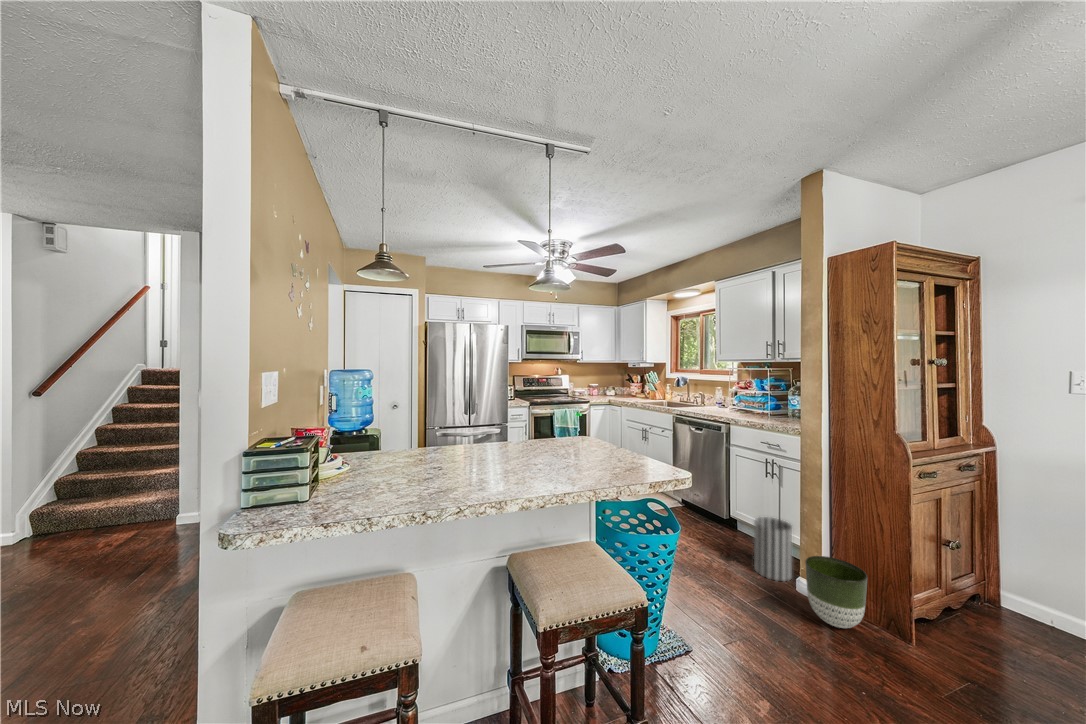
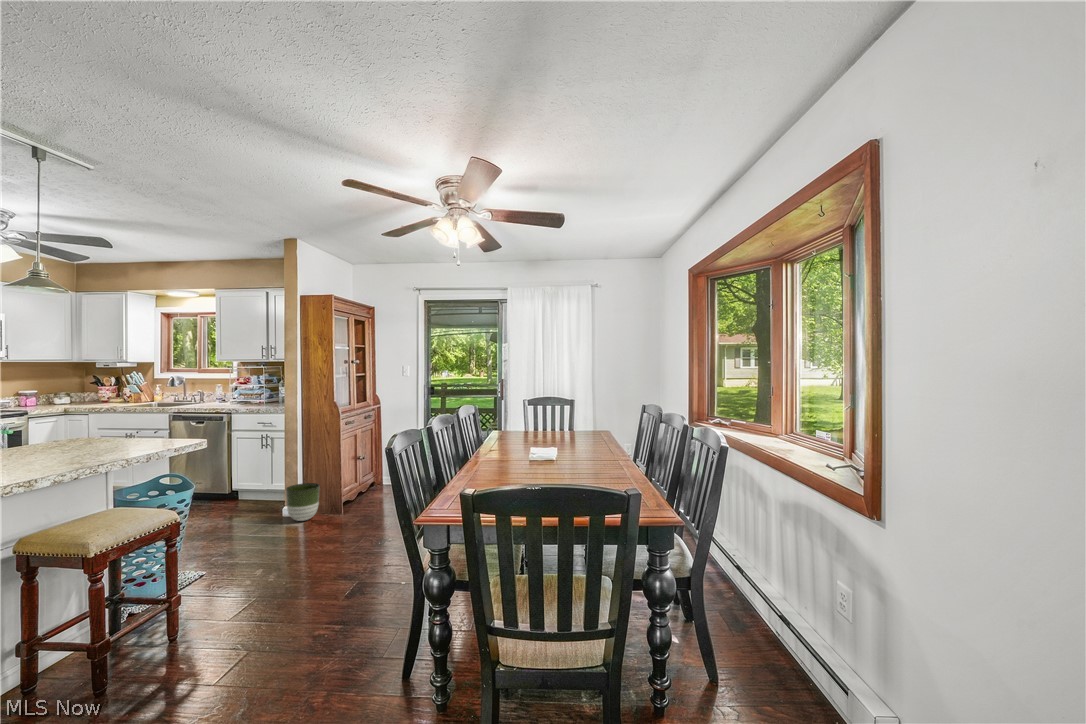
wastebasket: present [754,517,792,581] -> none [252,474,279,516]

